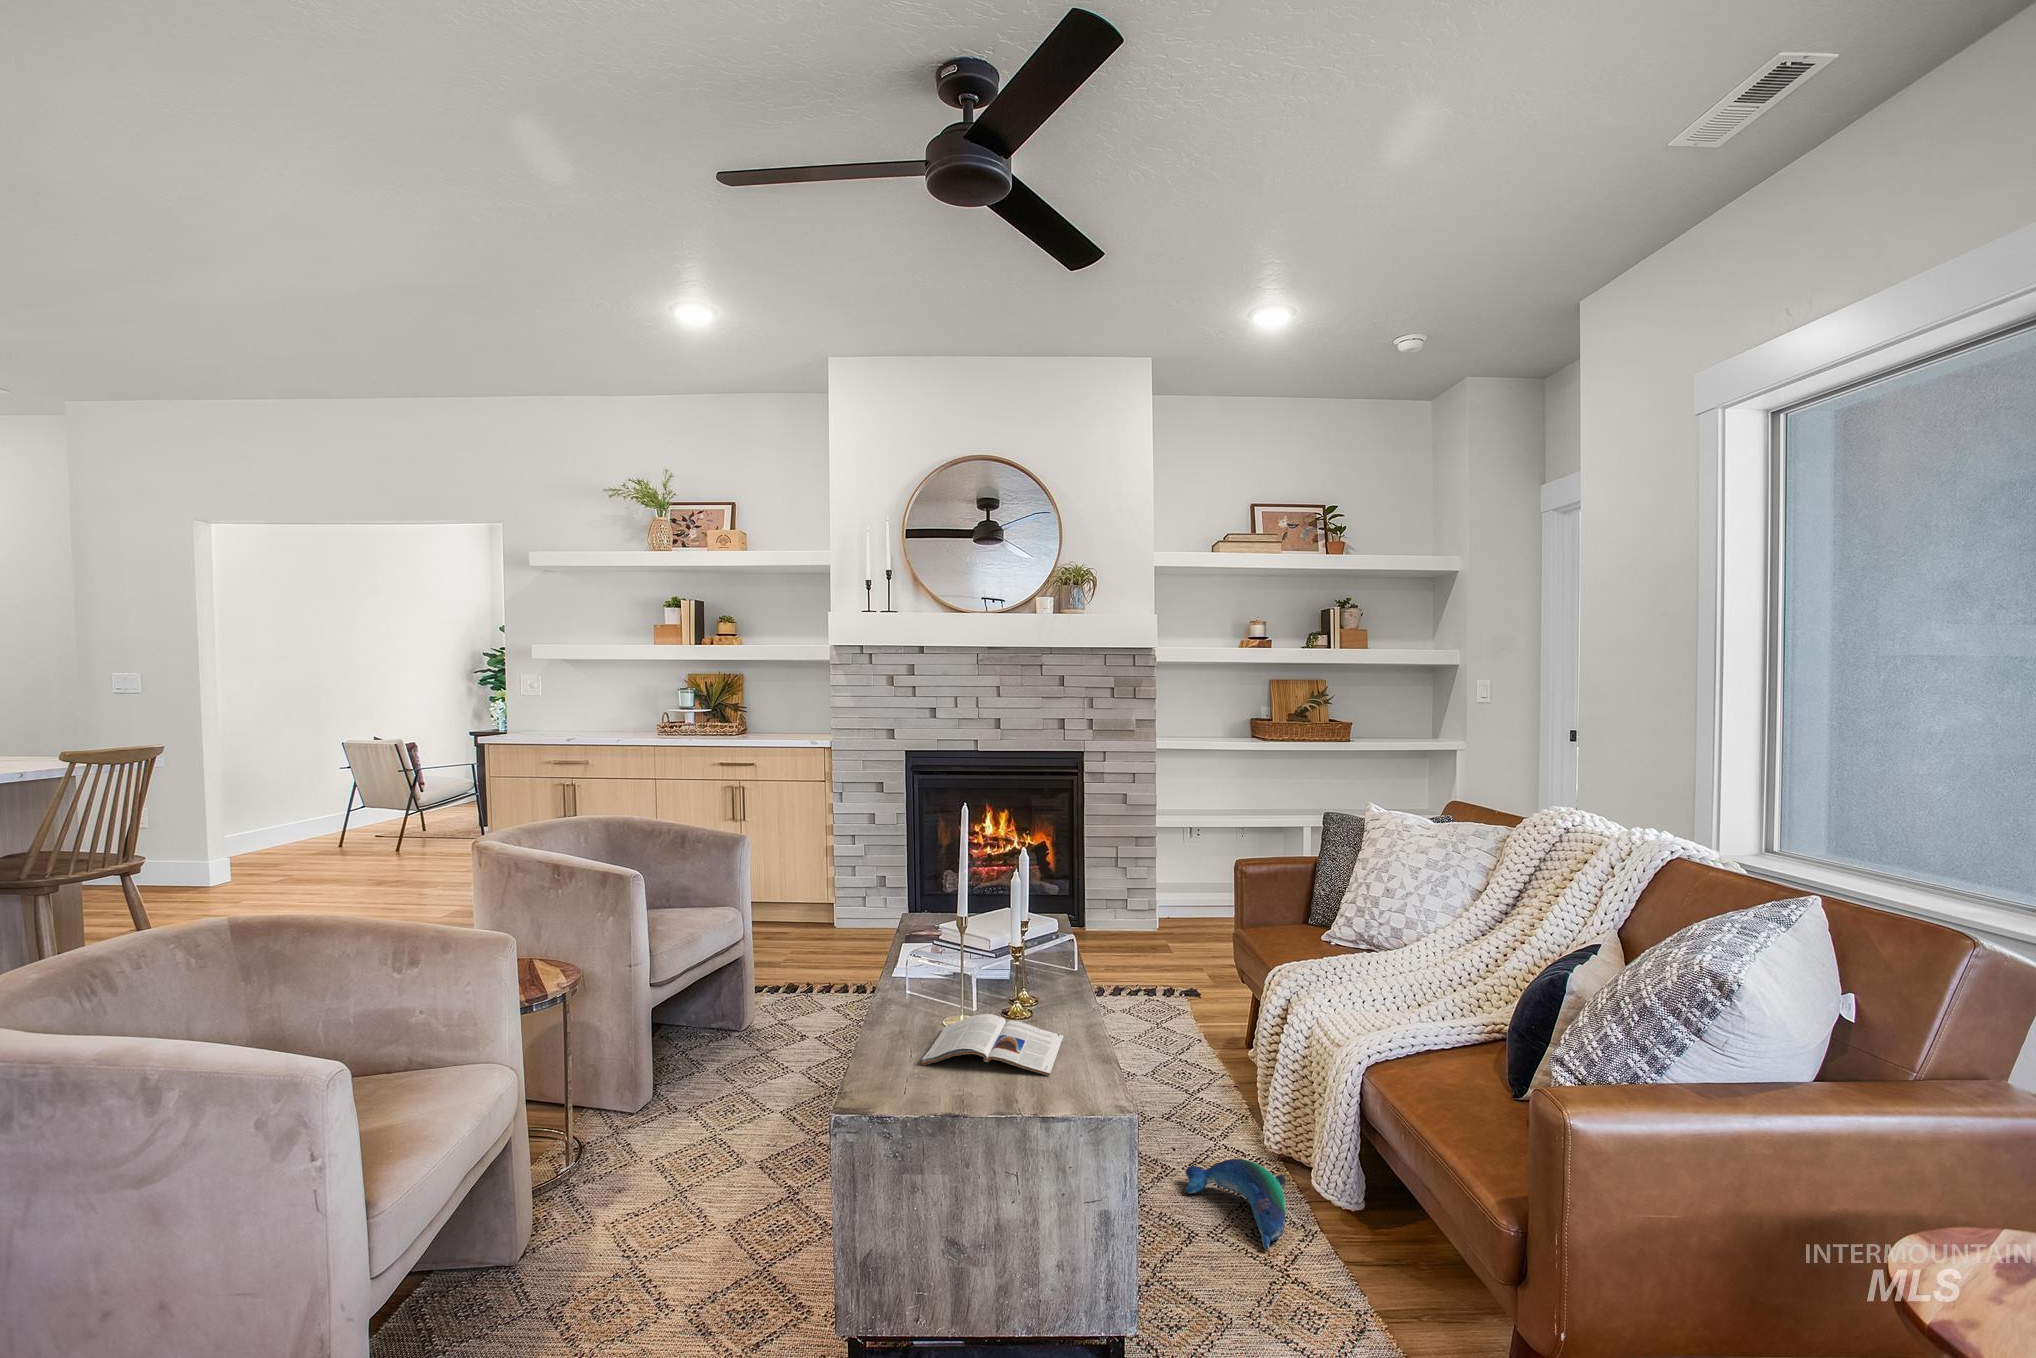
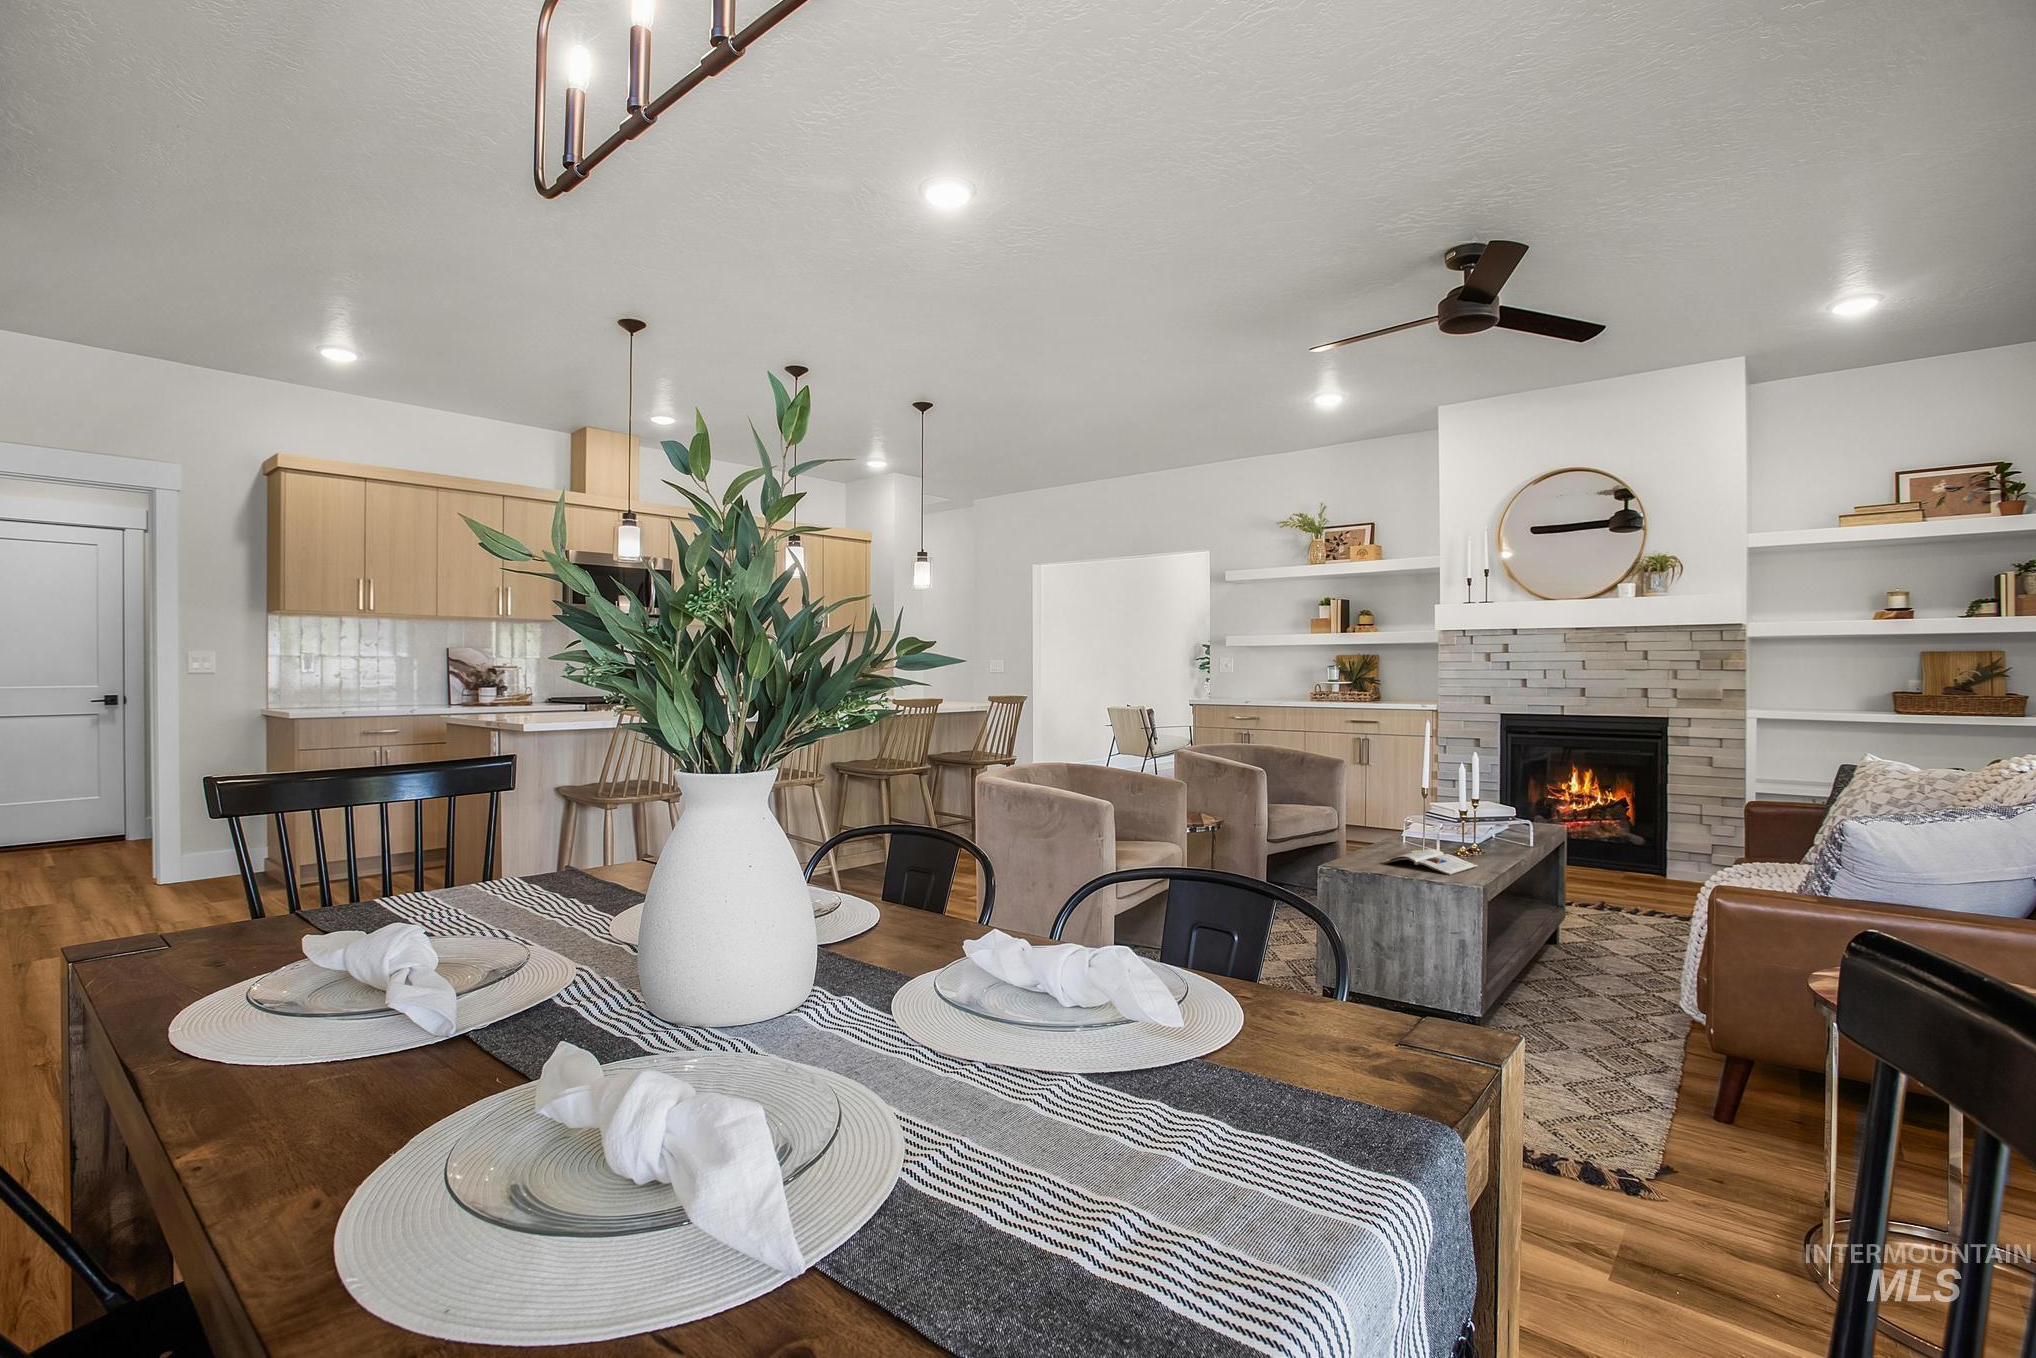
plush toy: present [1186,1159,1286,1250] -> none [1593,982,1663,1026]

